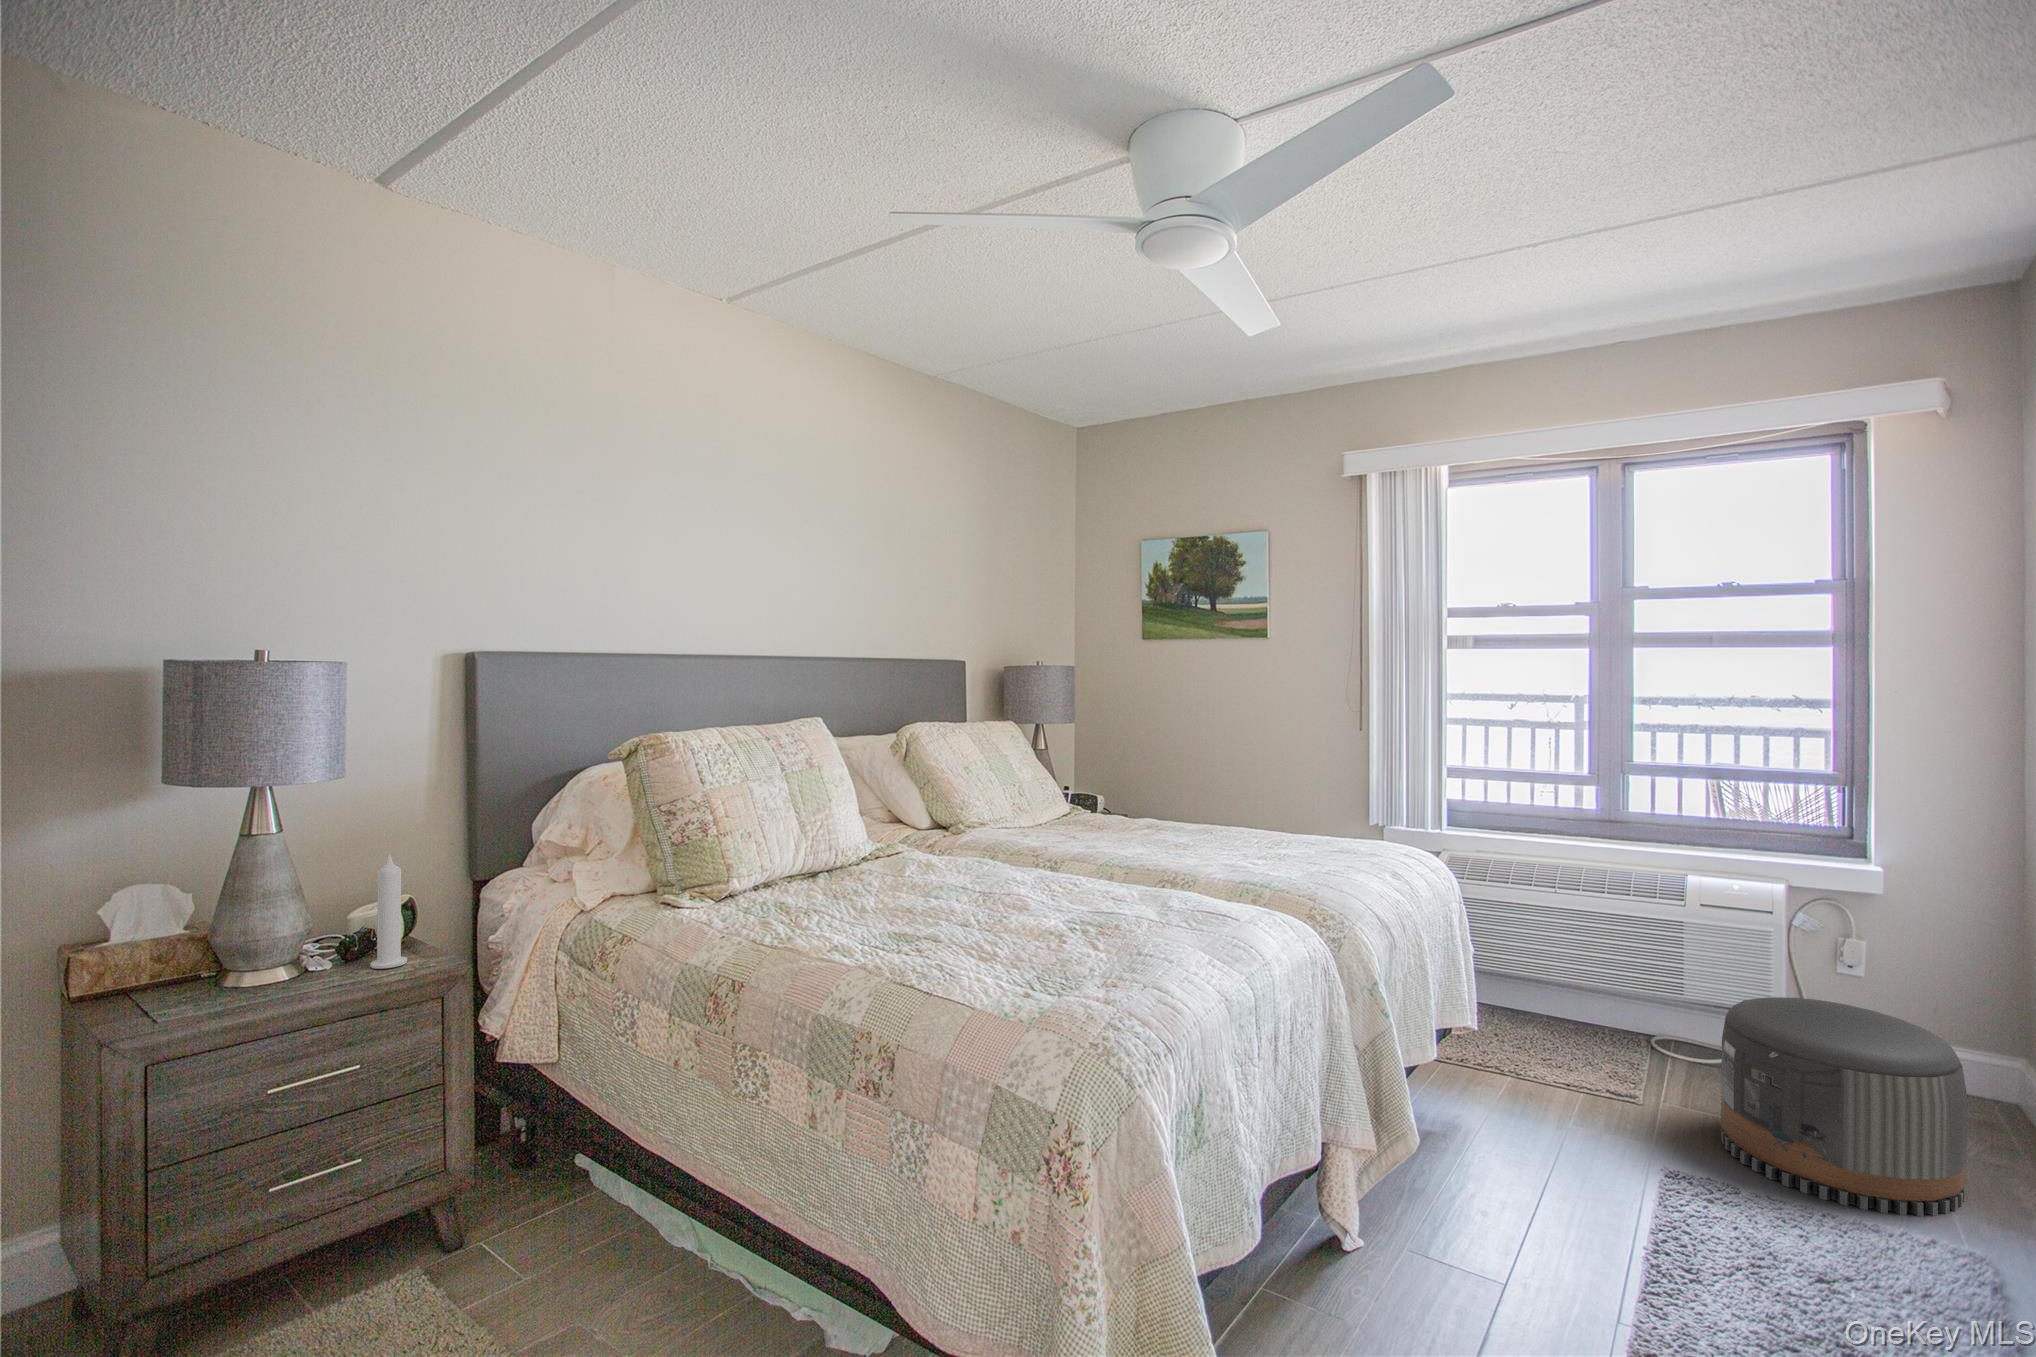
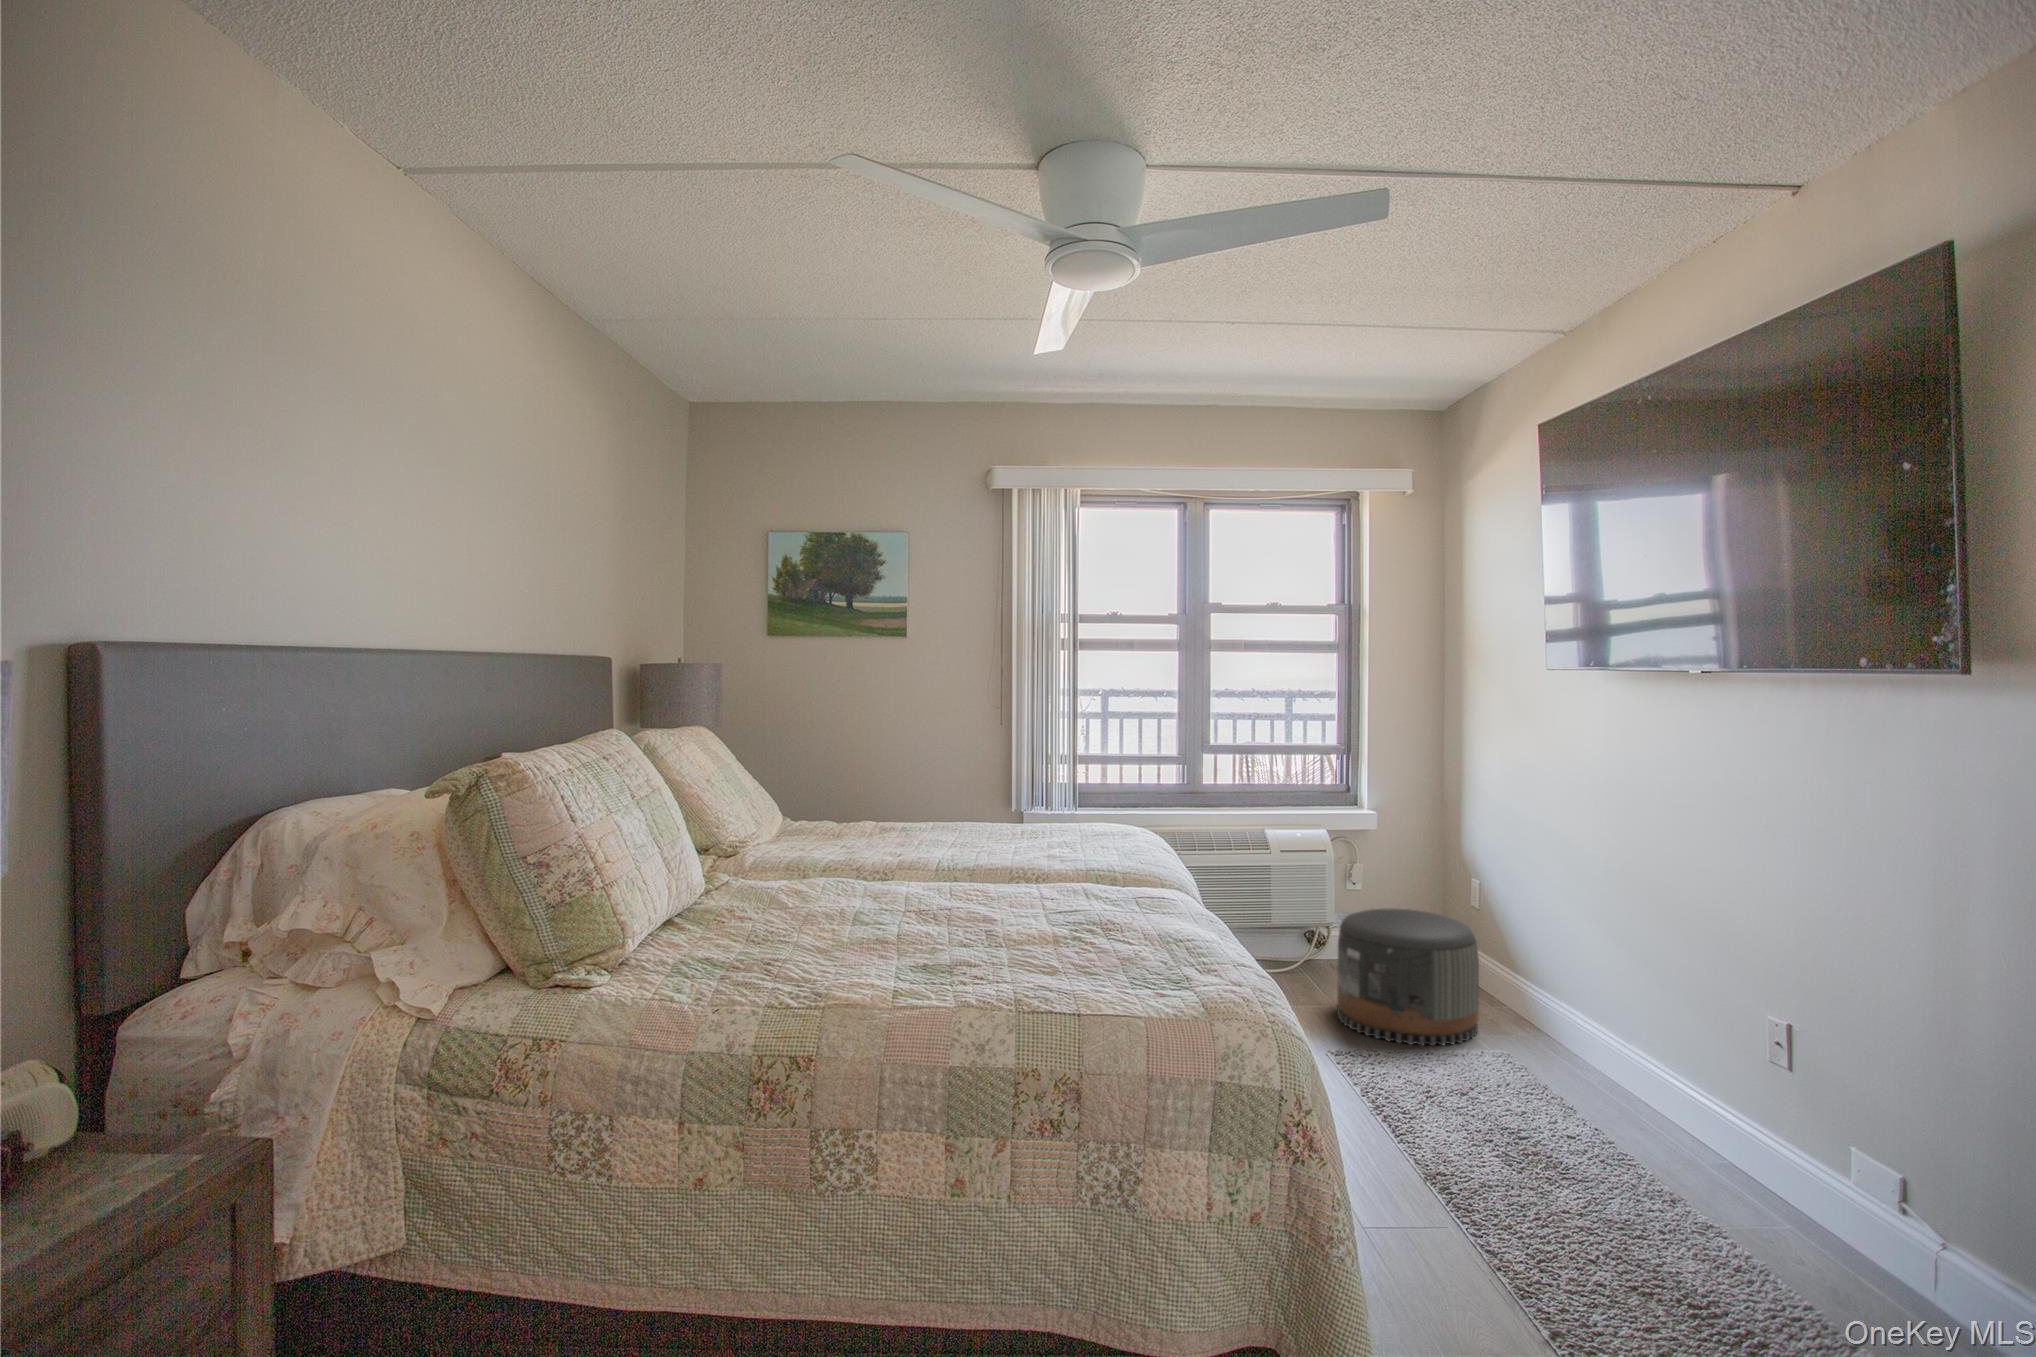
candle: present [370,855,407,969] -> none [74,1001,146,1204]

